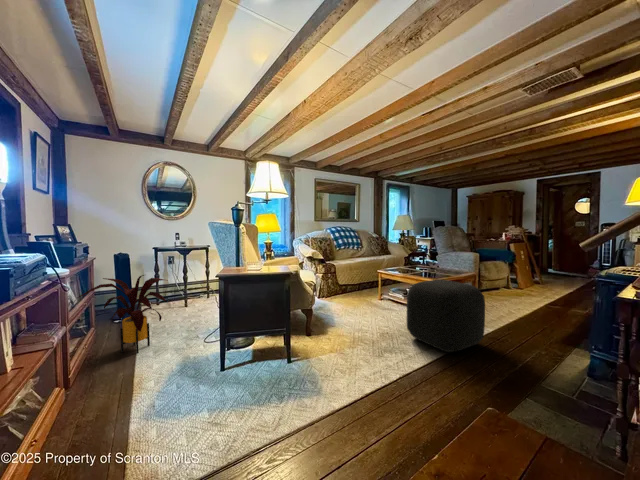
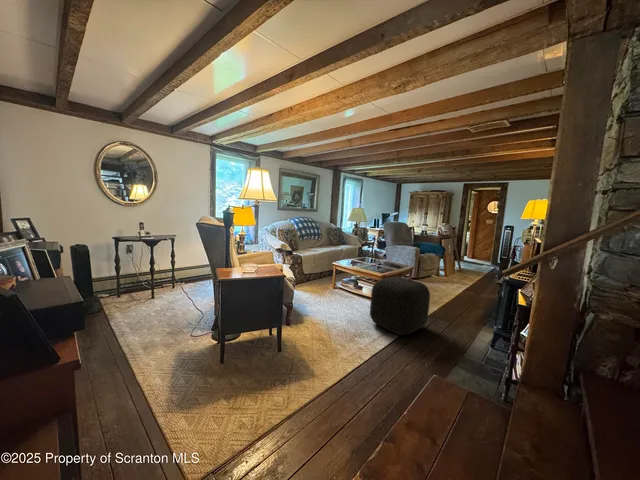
house plant: present [79,275,167,353] -> none [66,274,159,351]

